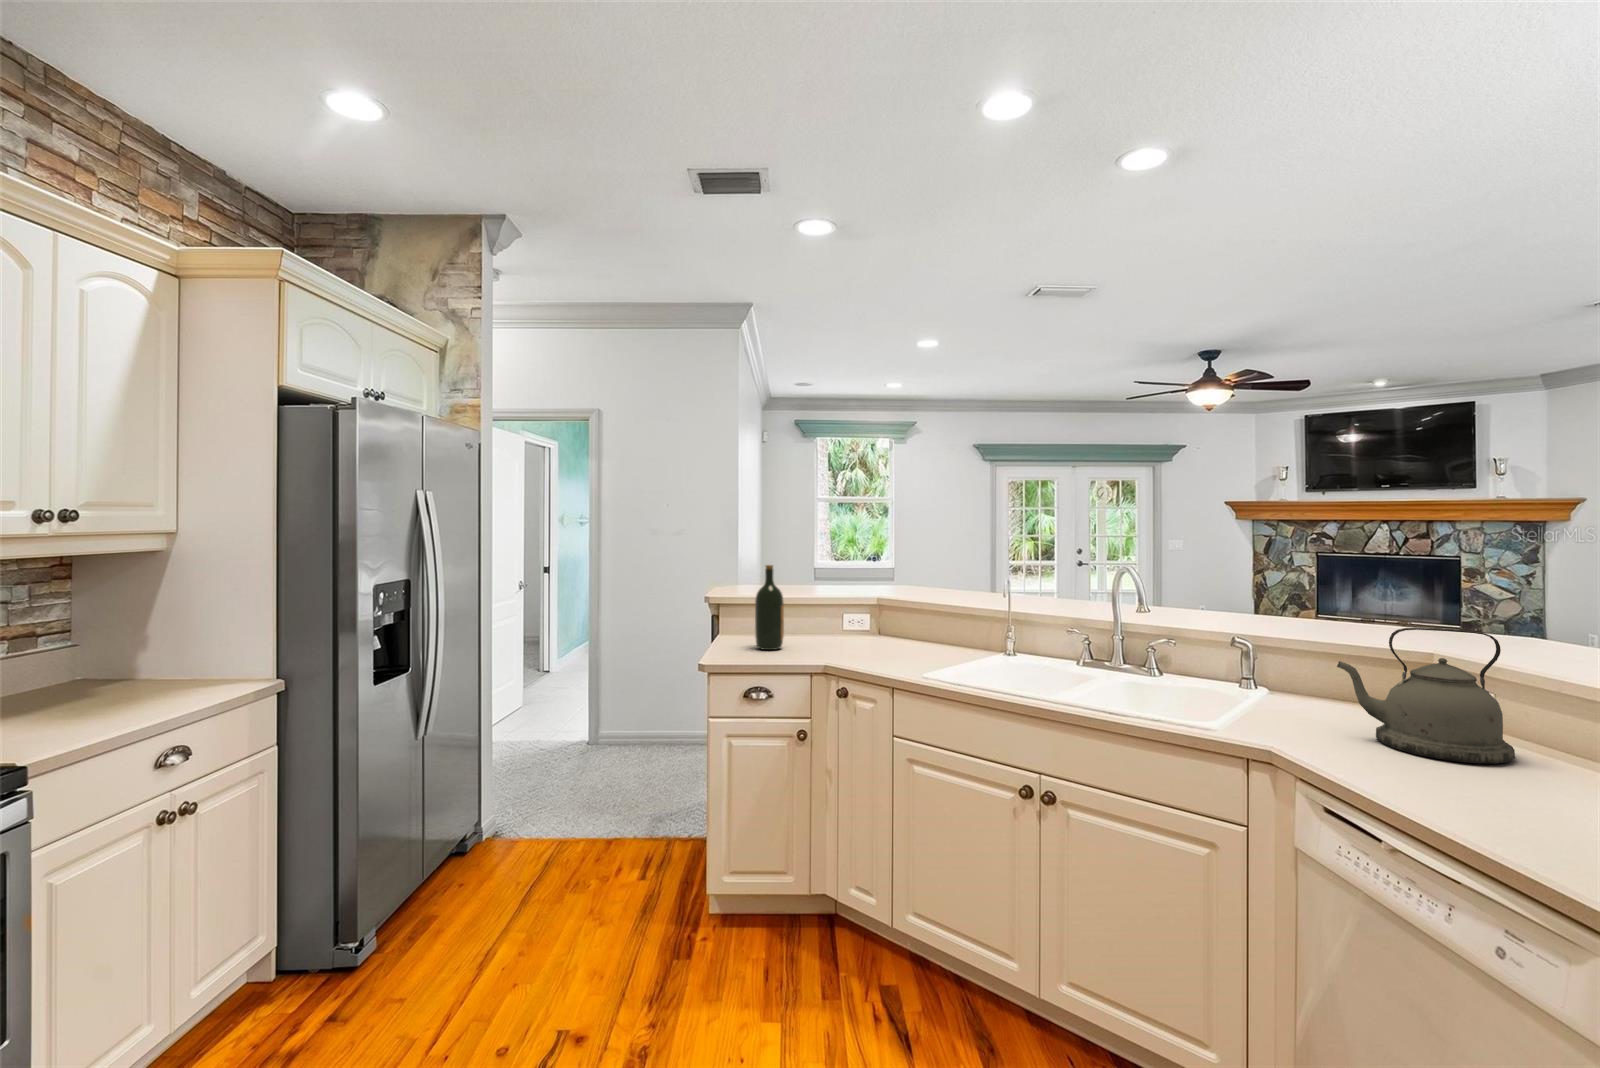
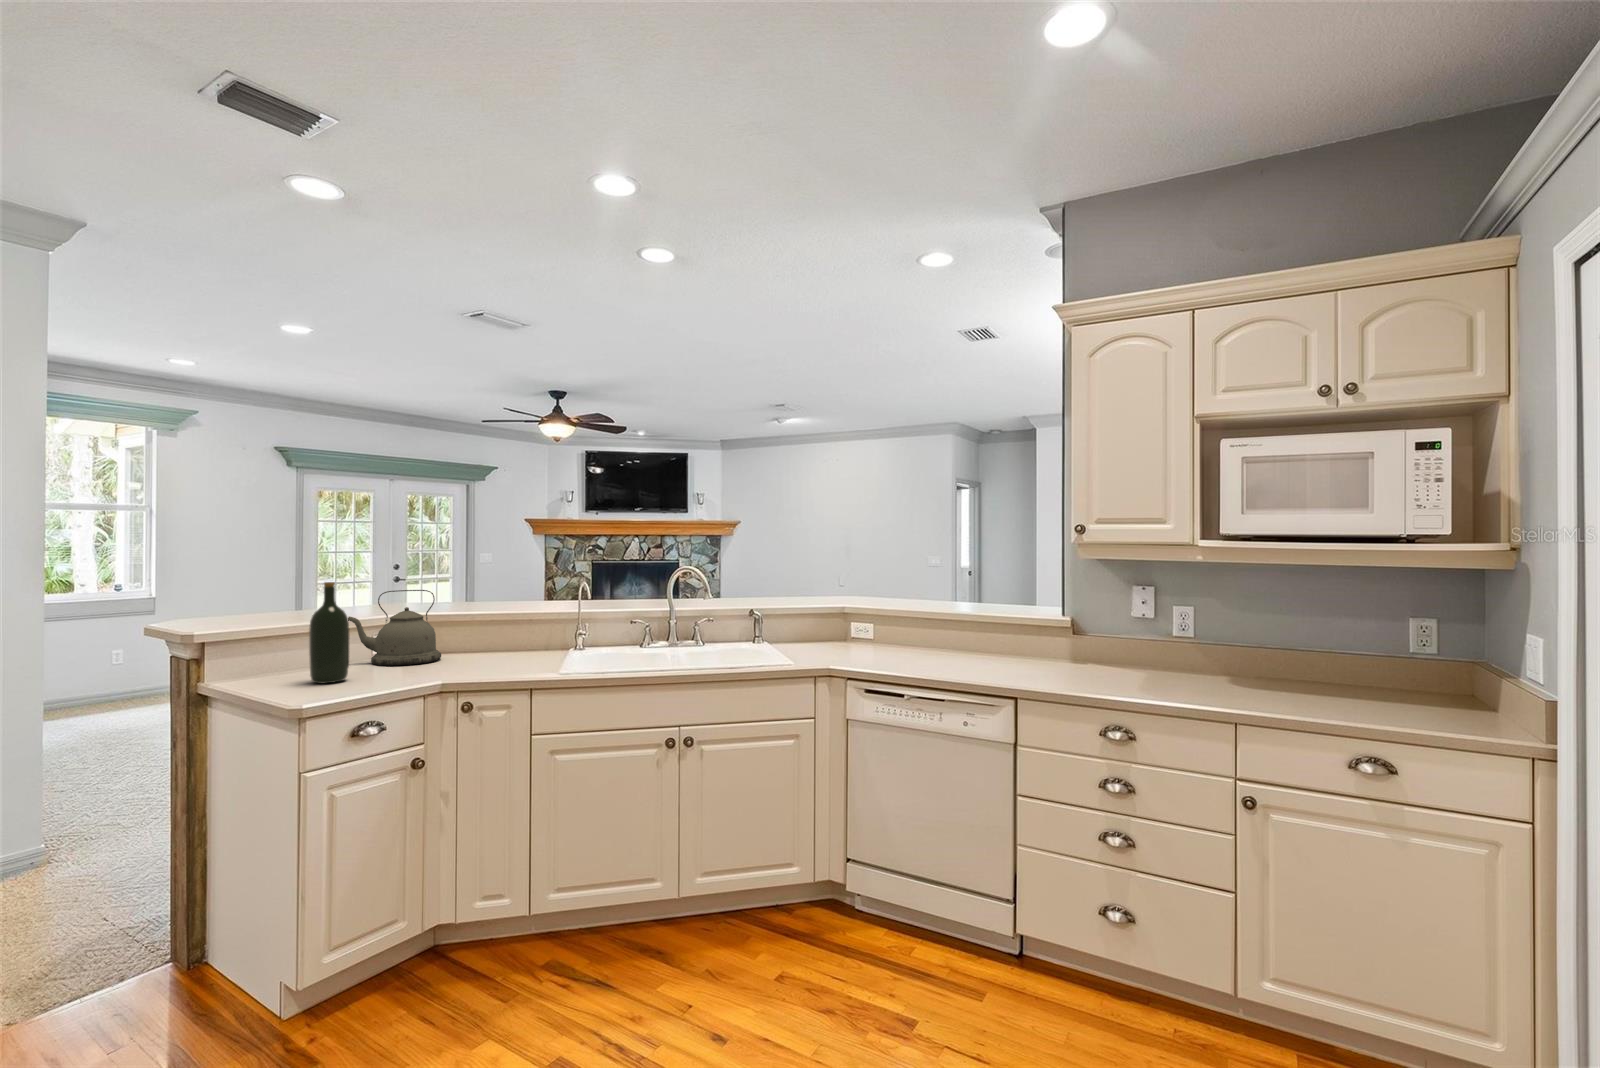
kettle: present [1337,628,1515,764] -> present [348,590,441,666]

